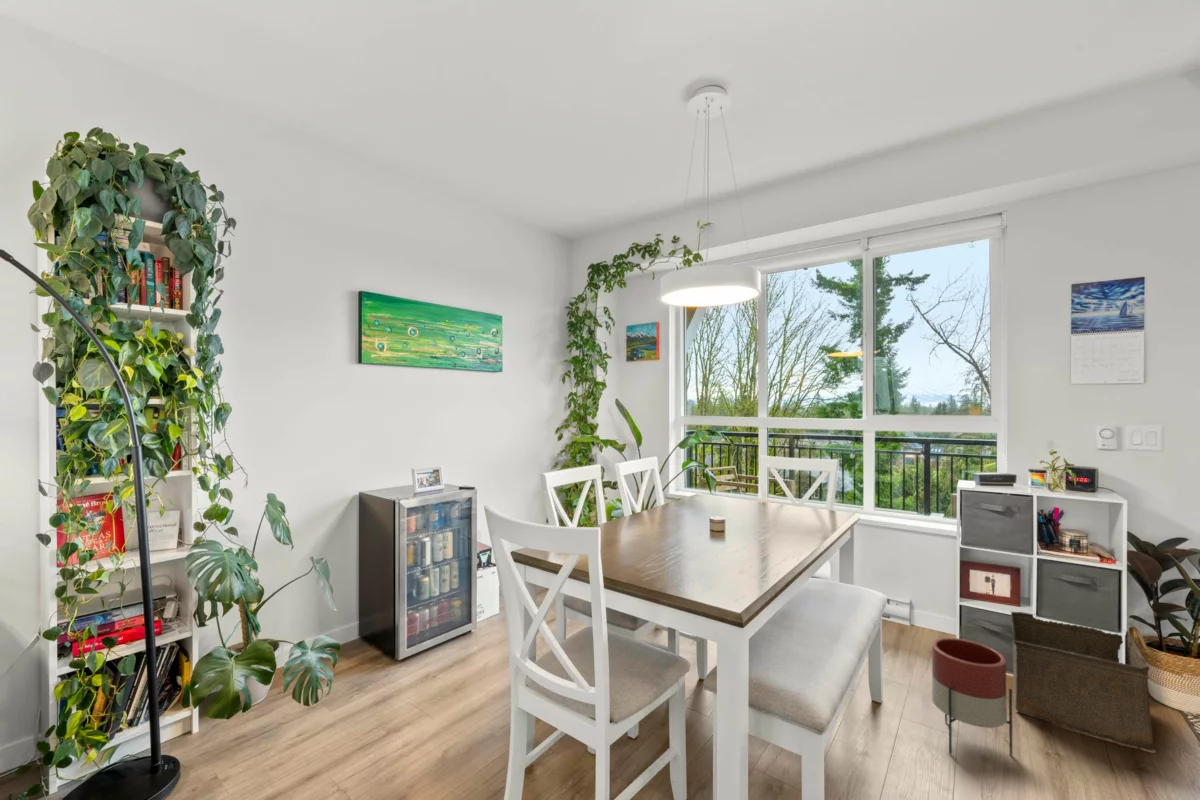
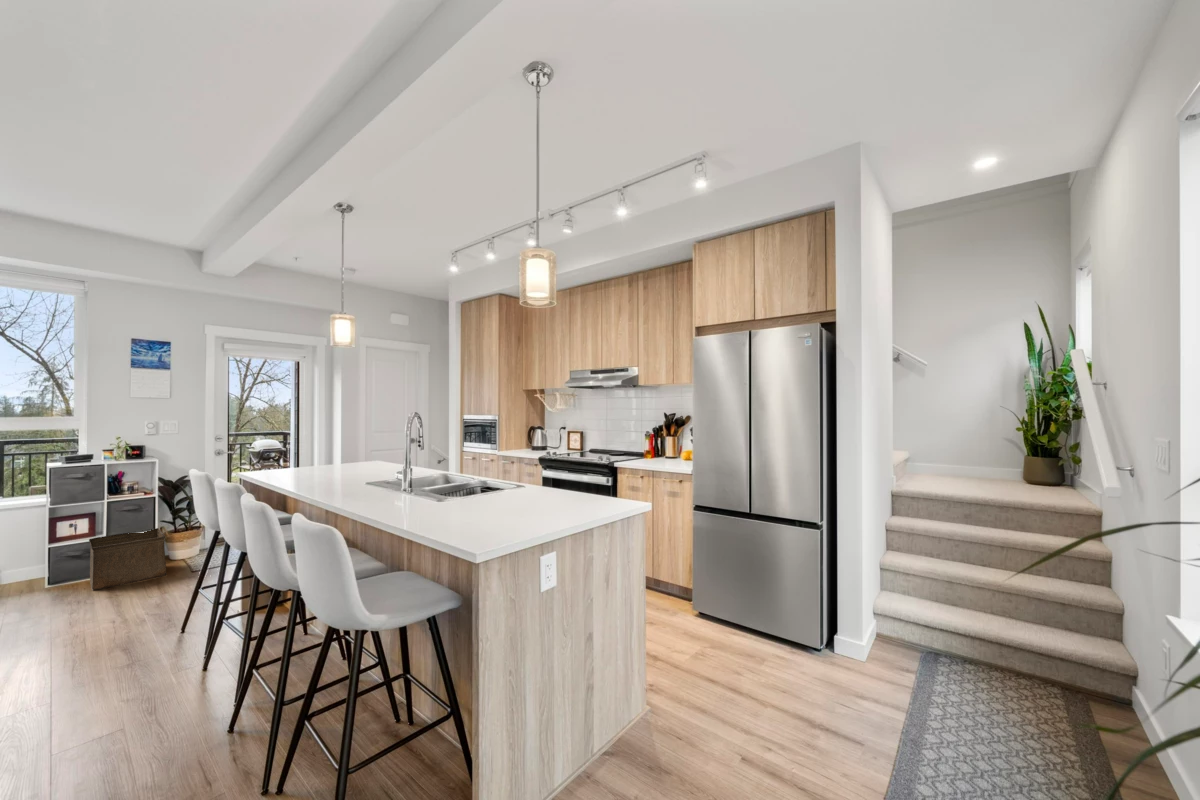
planter: present [932,638,1012,756] -> none [34,550,91,618]

